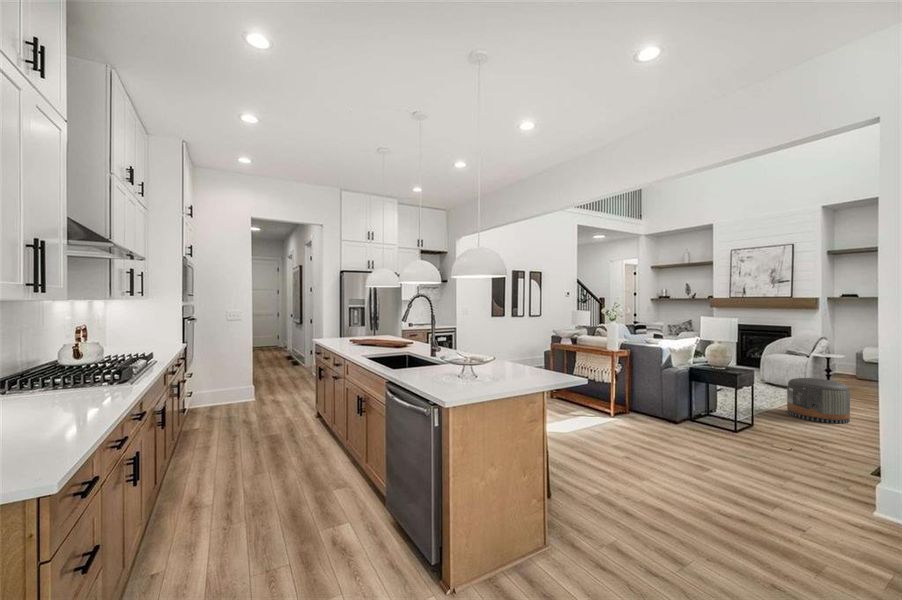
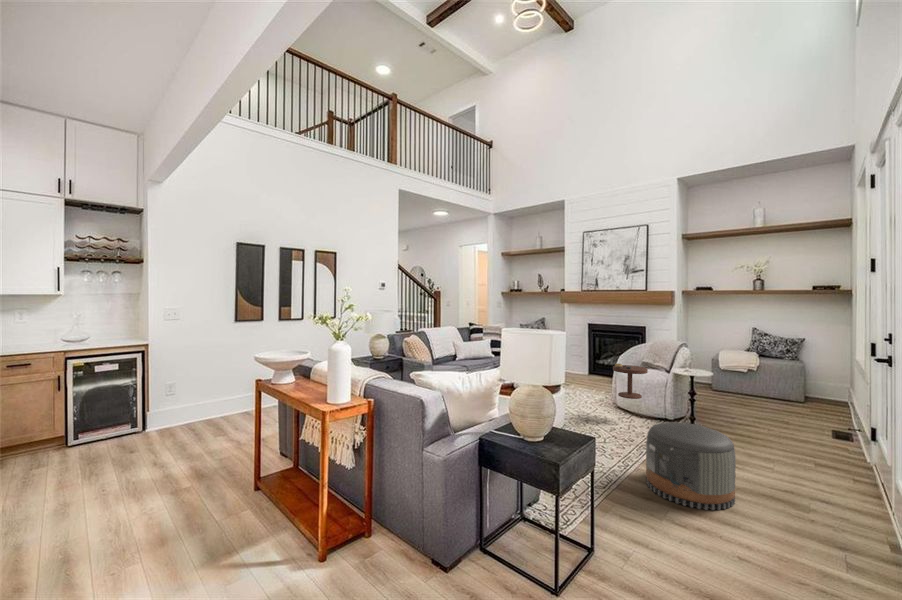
side table: none [762,348,791,391] -> present [613,364,648,399]

